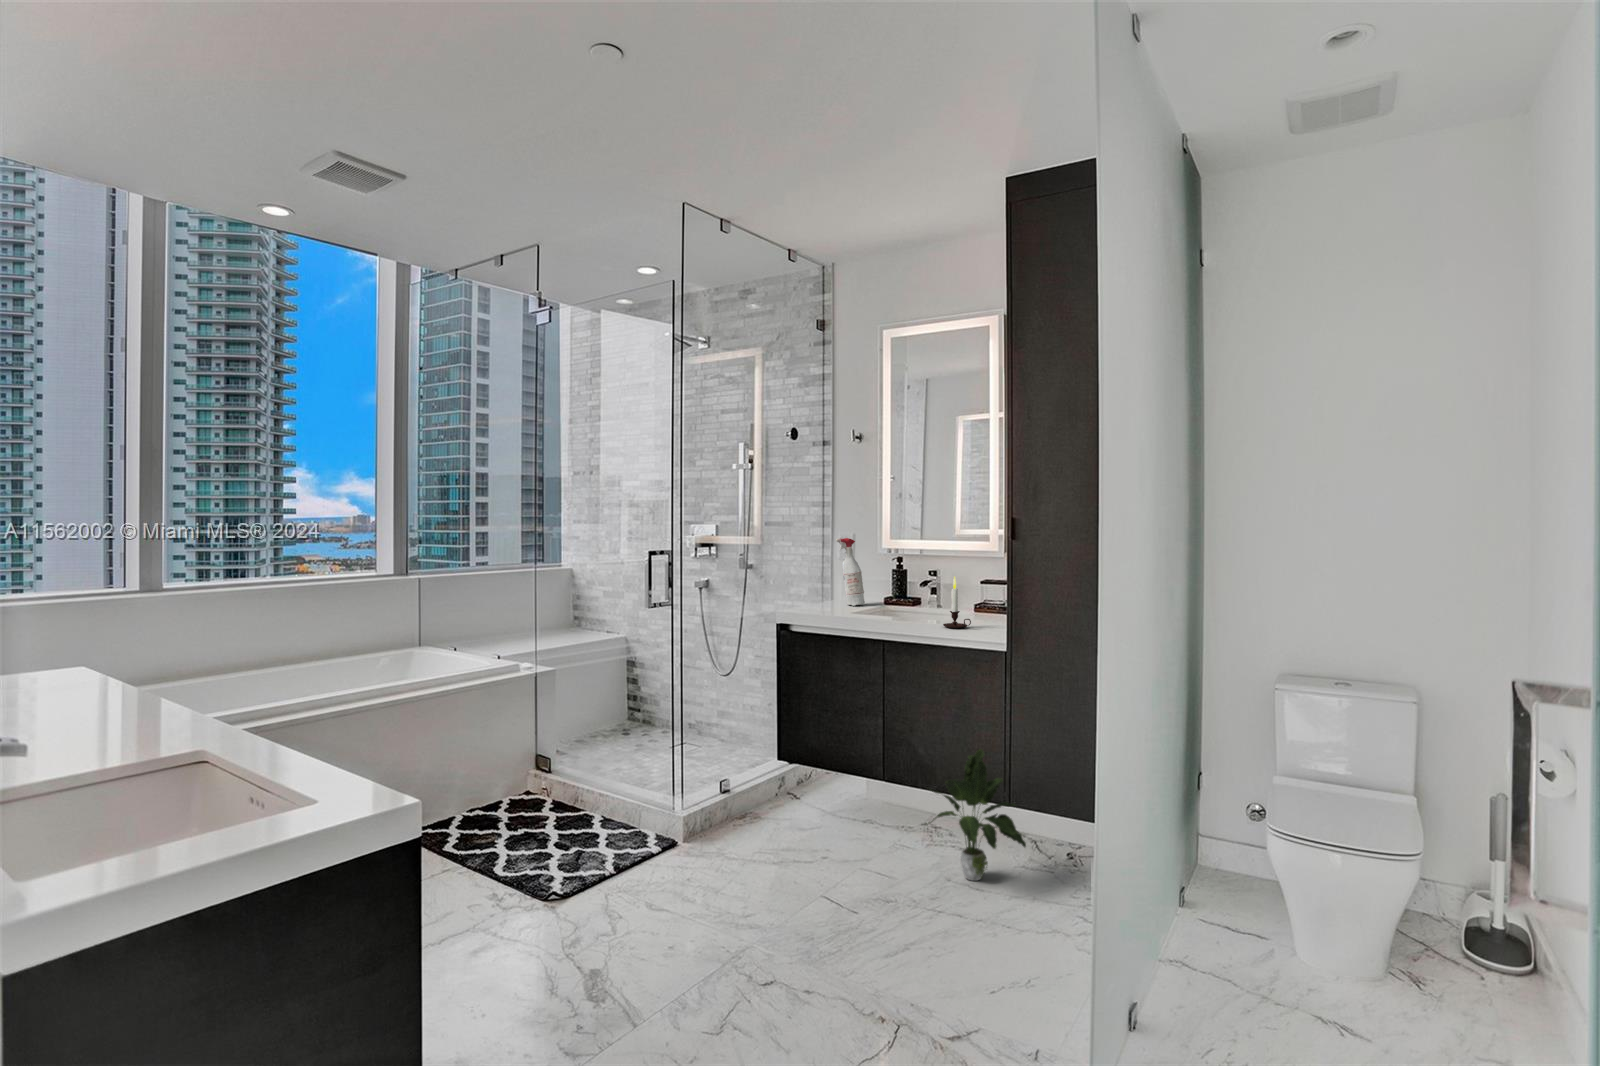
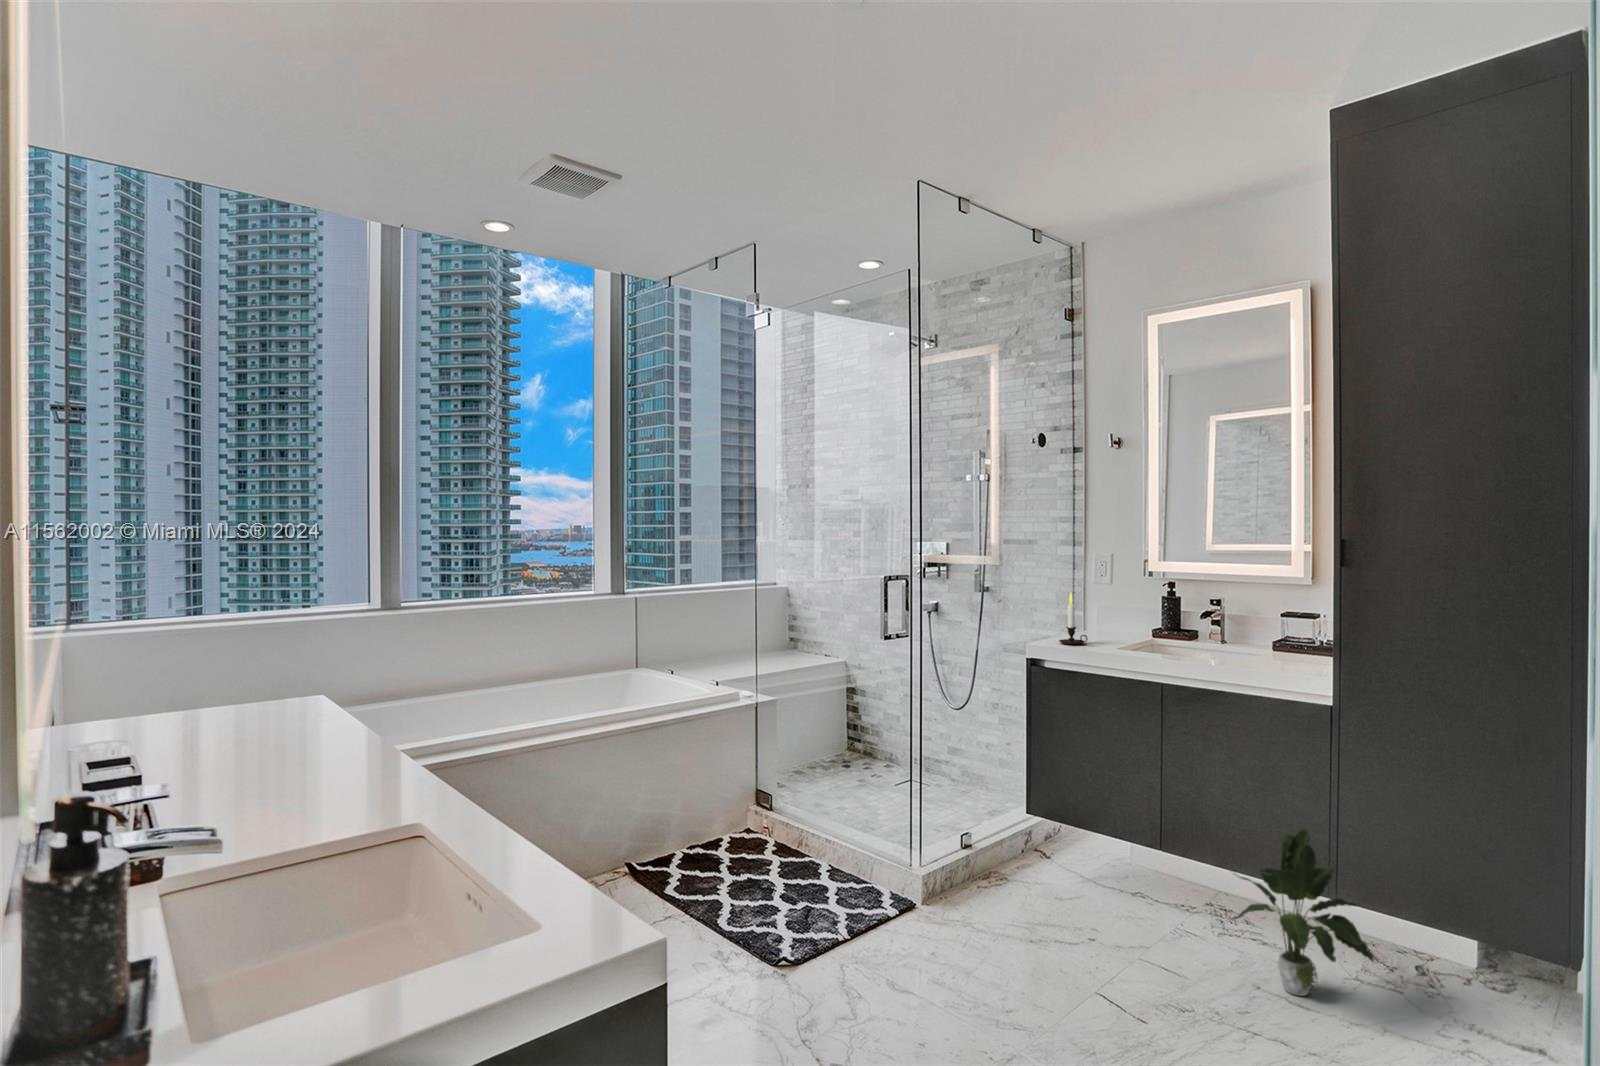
spray bottle: present [836,538,865,606] -> none [1089,558,1125,637]
candle: present [943,577,971,628] -> present [1059,592,1088,645]

